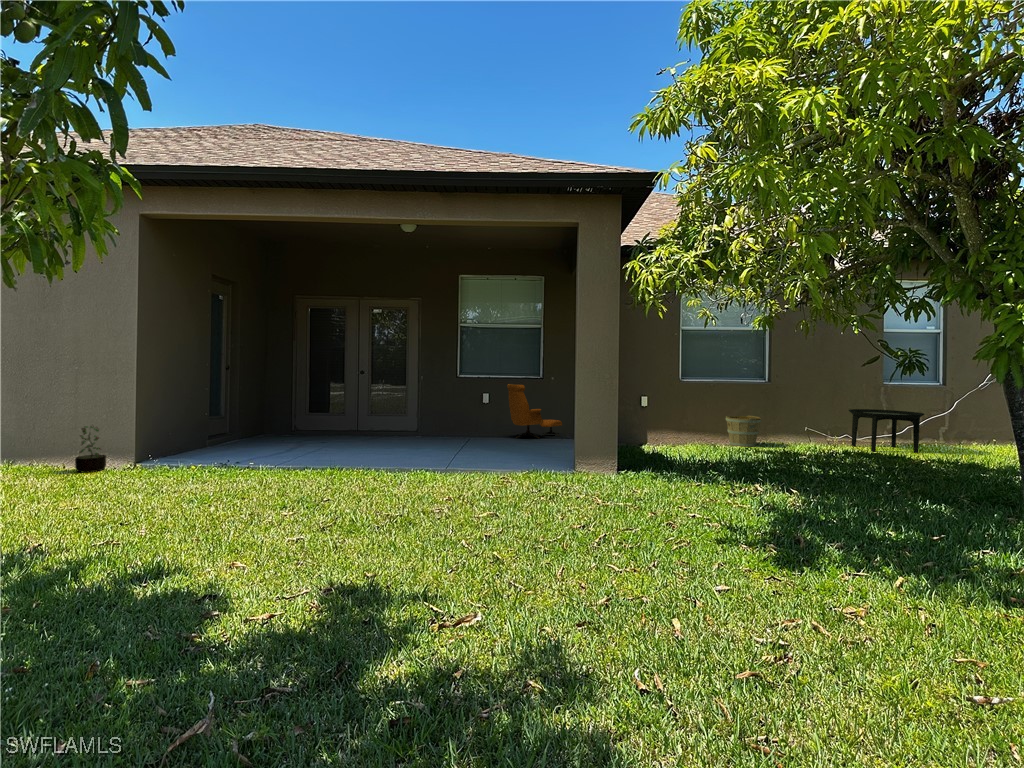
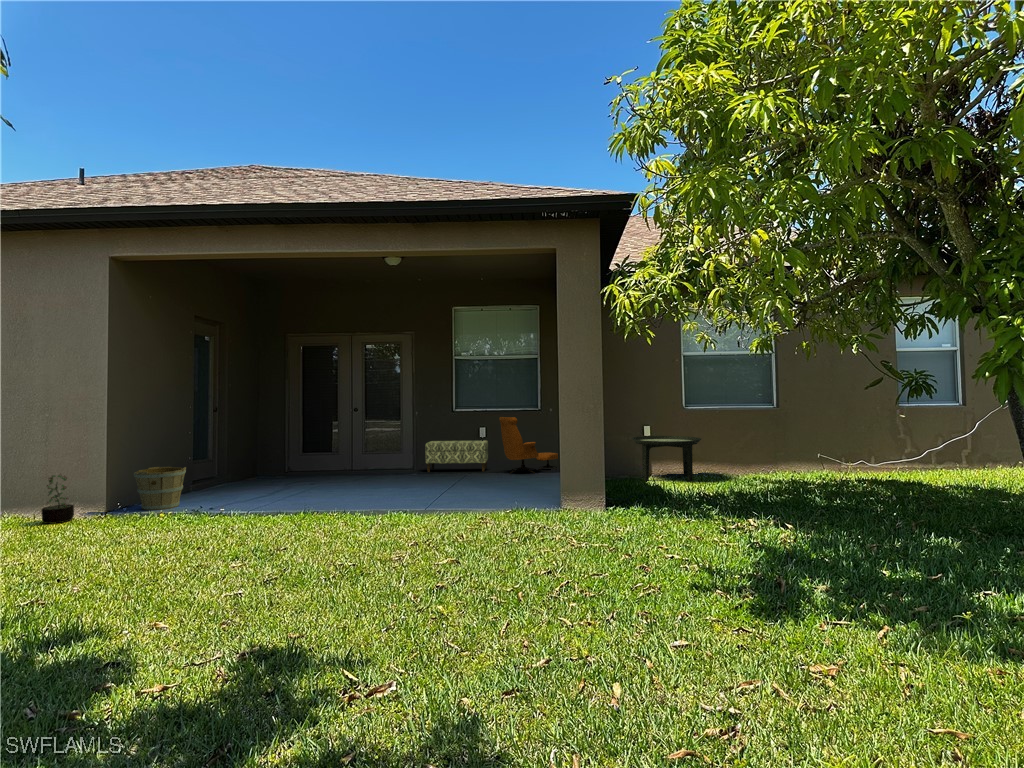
bench: none [435,406,494,436] -> present [425,440,488,472]
round table: present [849,409,924,453] -> present [632,436,701,482]
wooden bucket: present [726,416,761,447] -> present [134,467,186,510]

